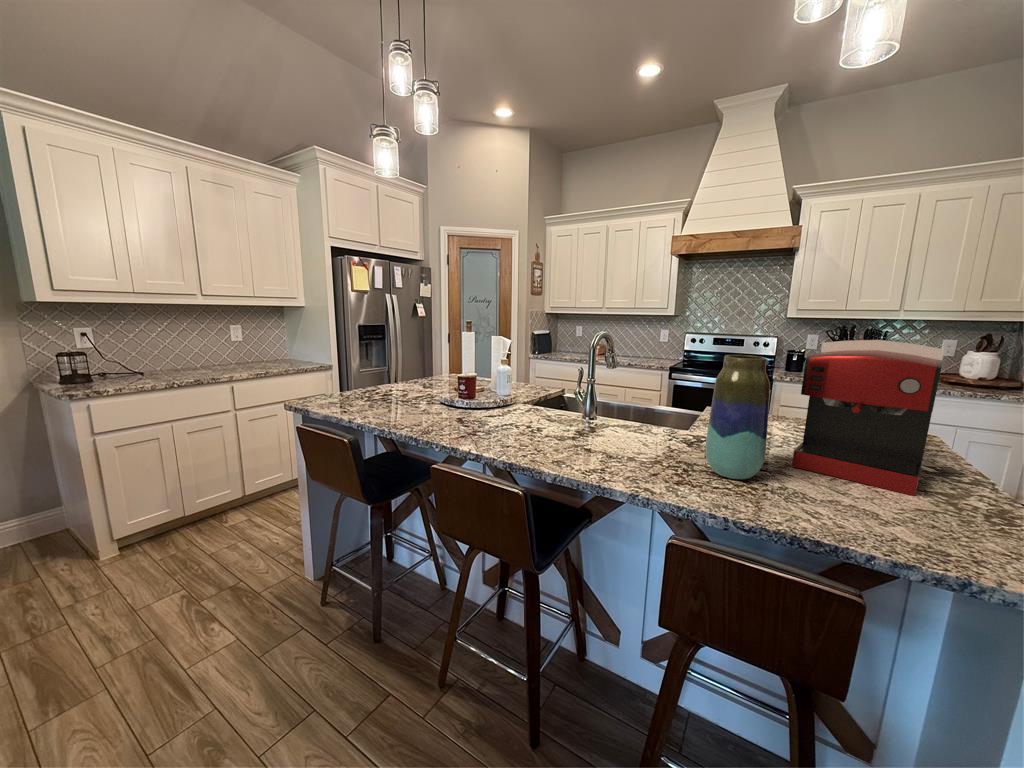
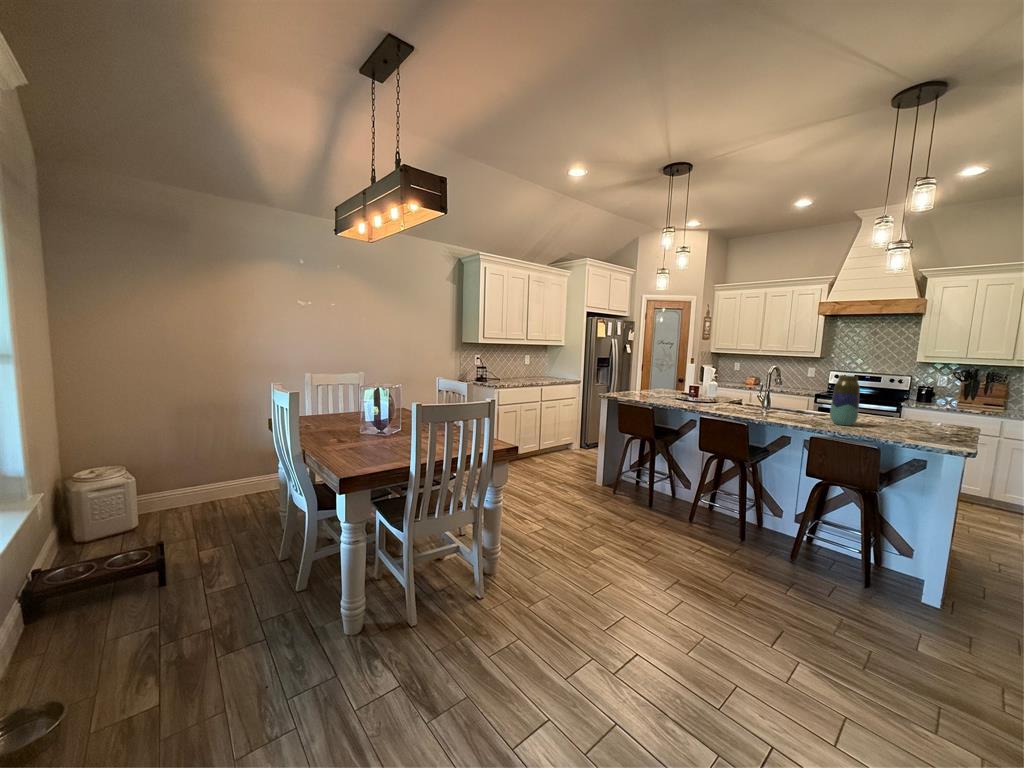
coffee maker: present [792,340,944,496] -> none [875,372,954,434]

